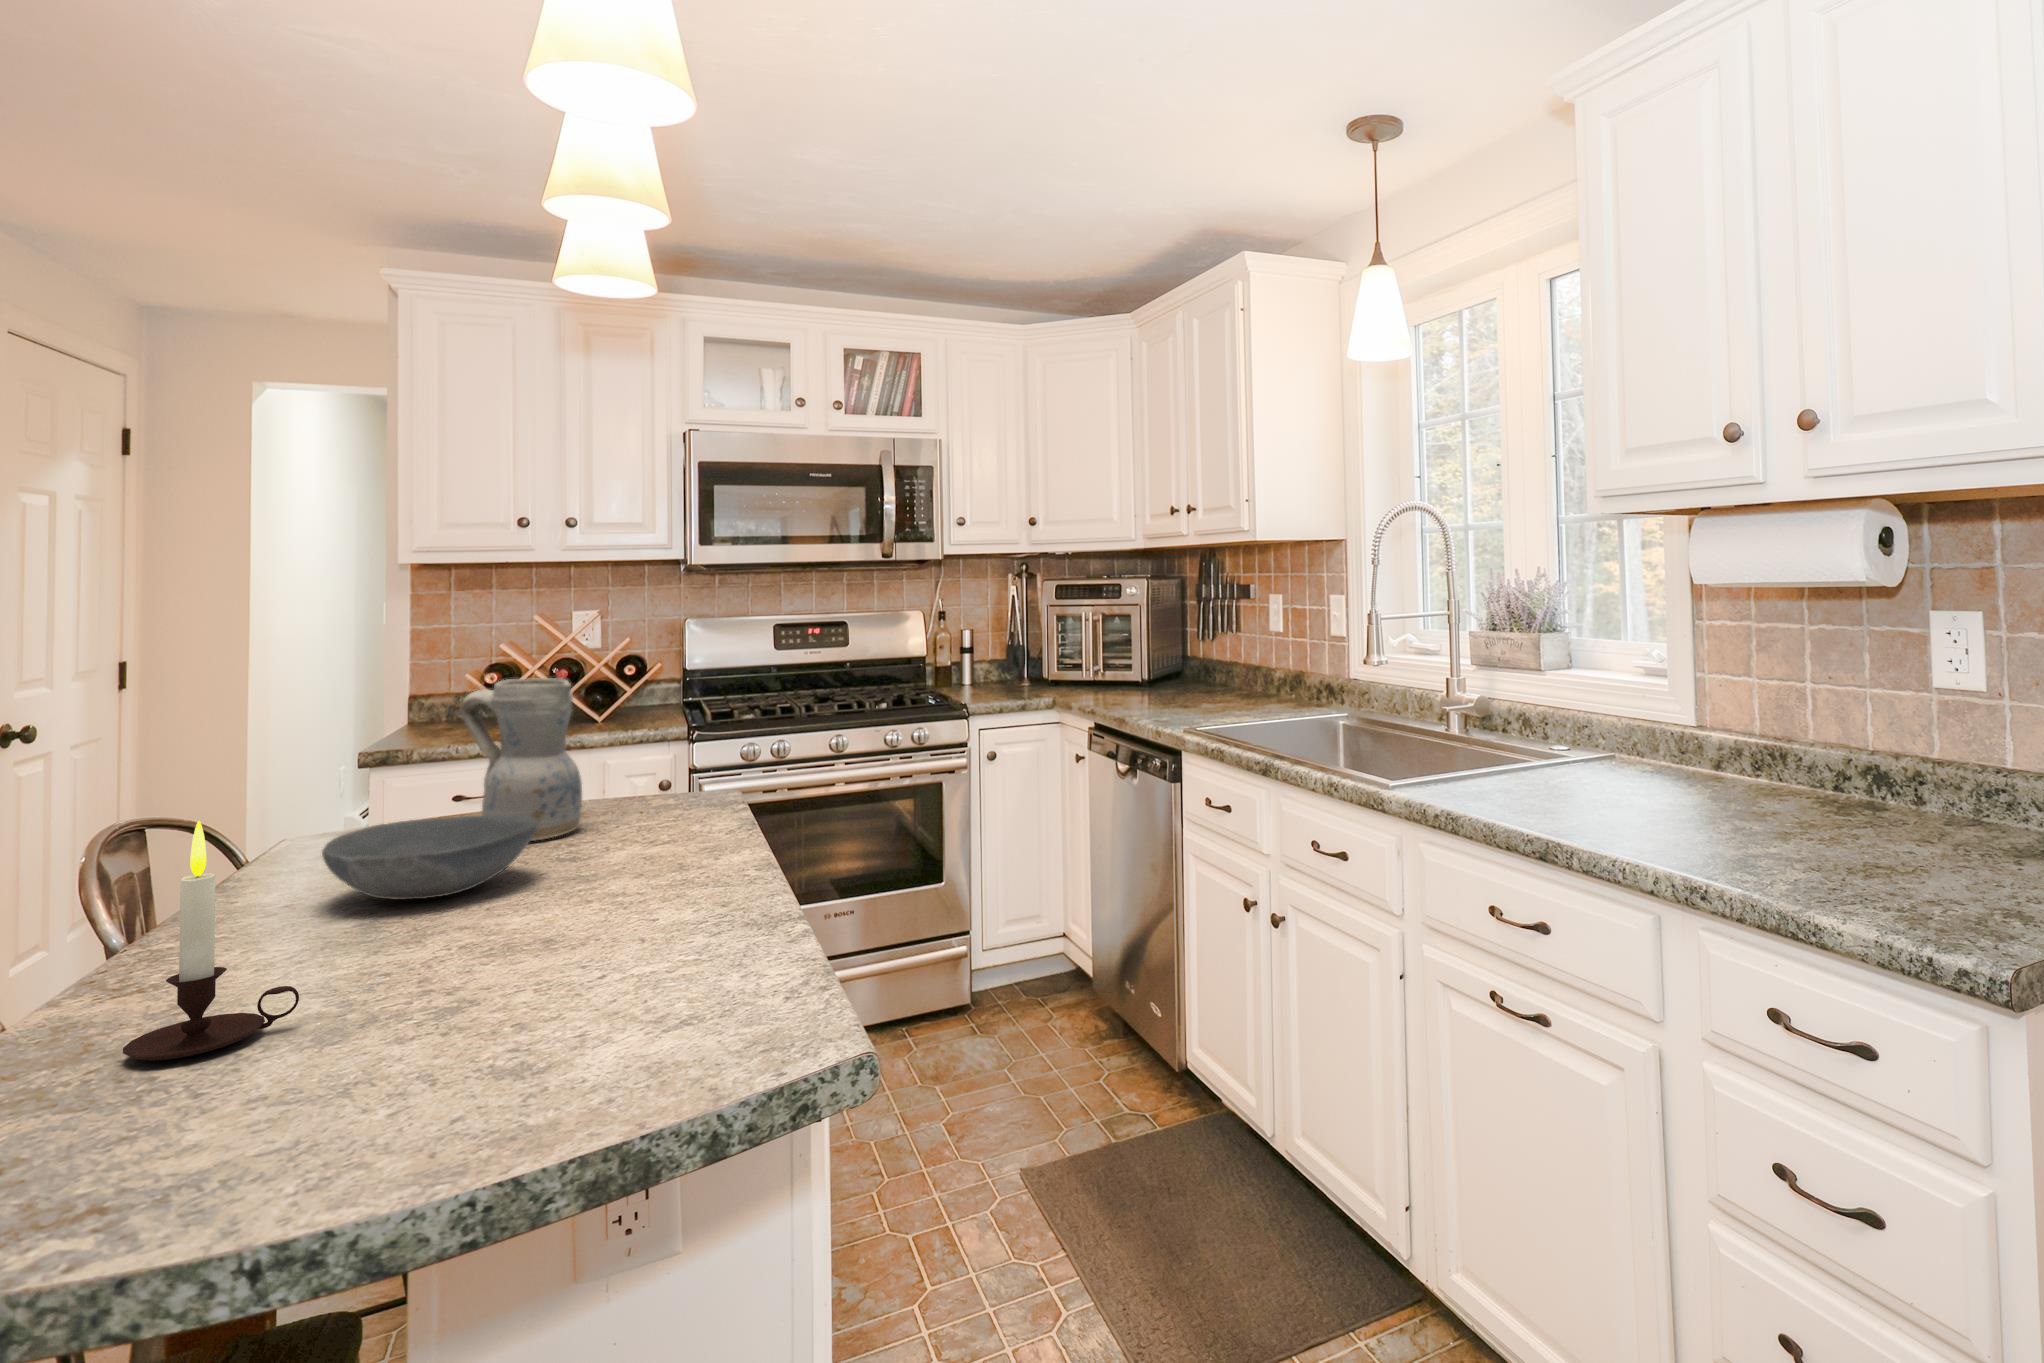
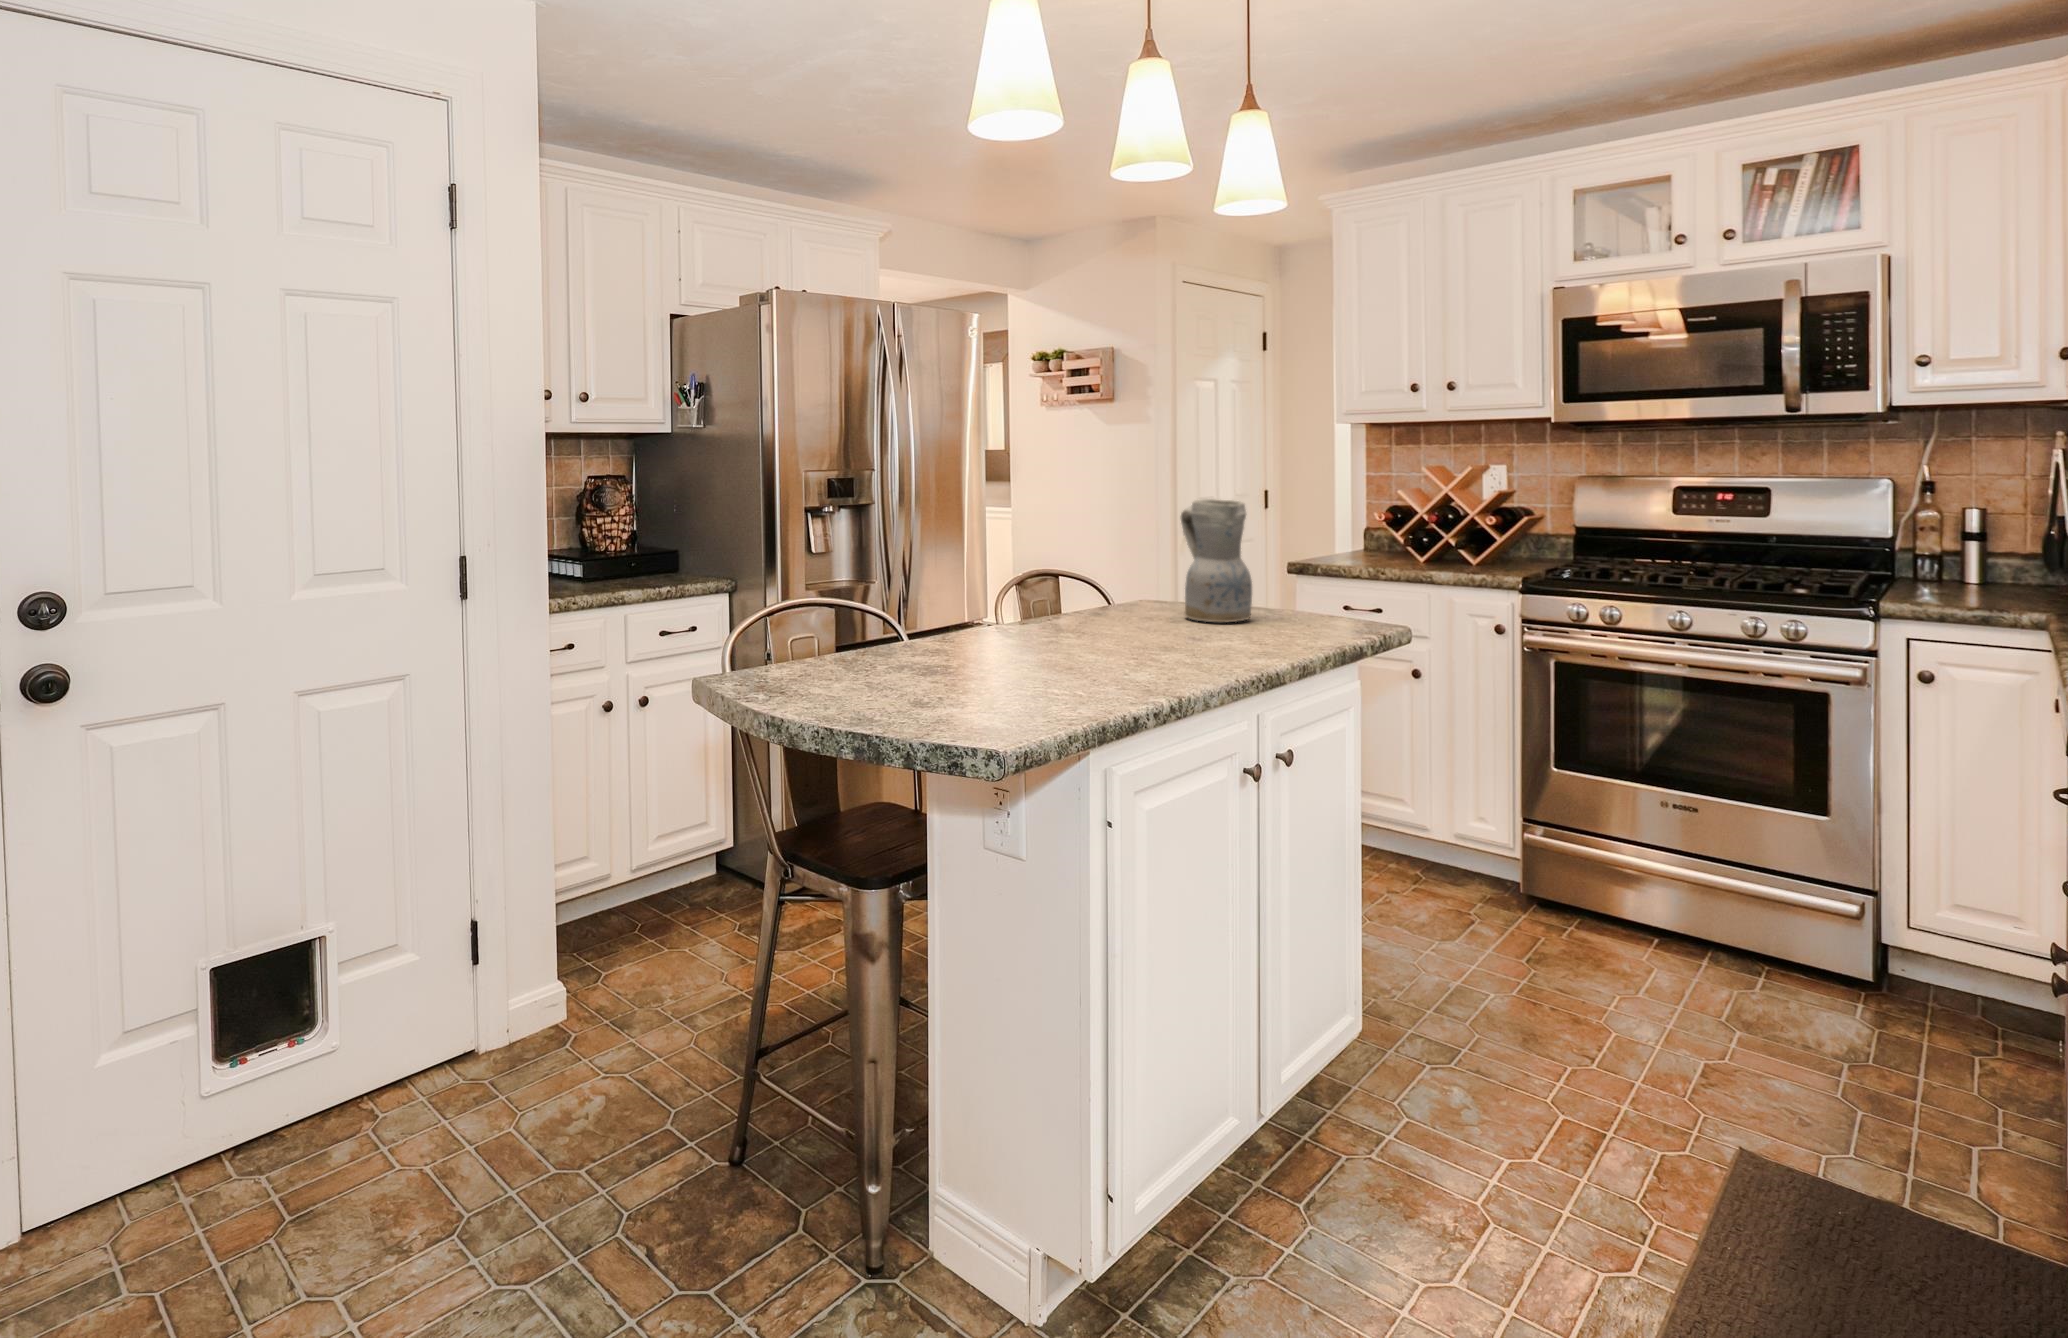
bowl: present [322,815,537,899] -> none [1041,585,1161,635]
candle: present [123,821,299,1061] -> none [857,542,921,664]

